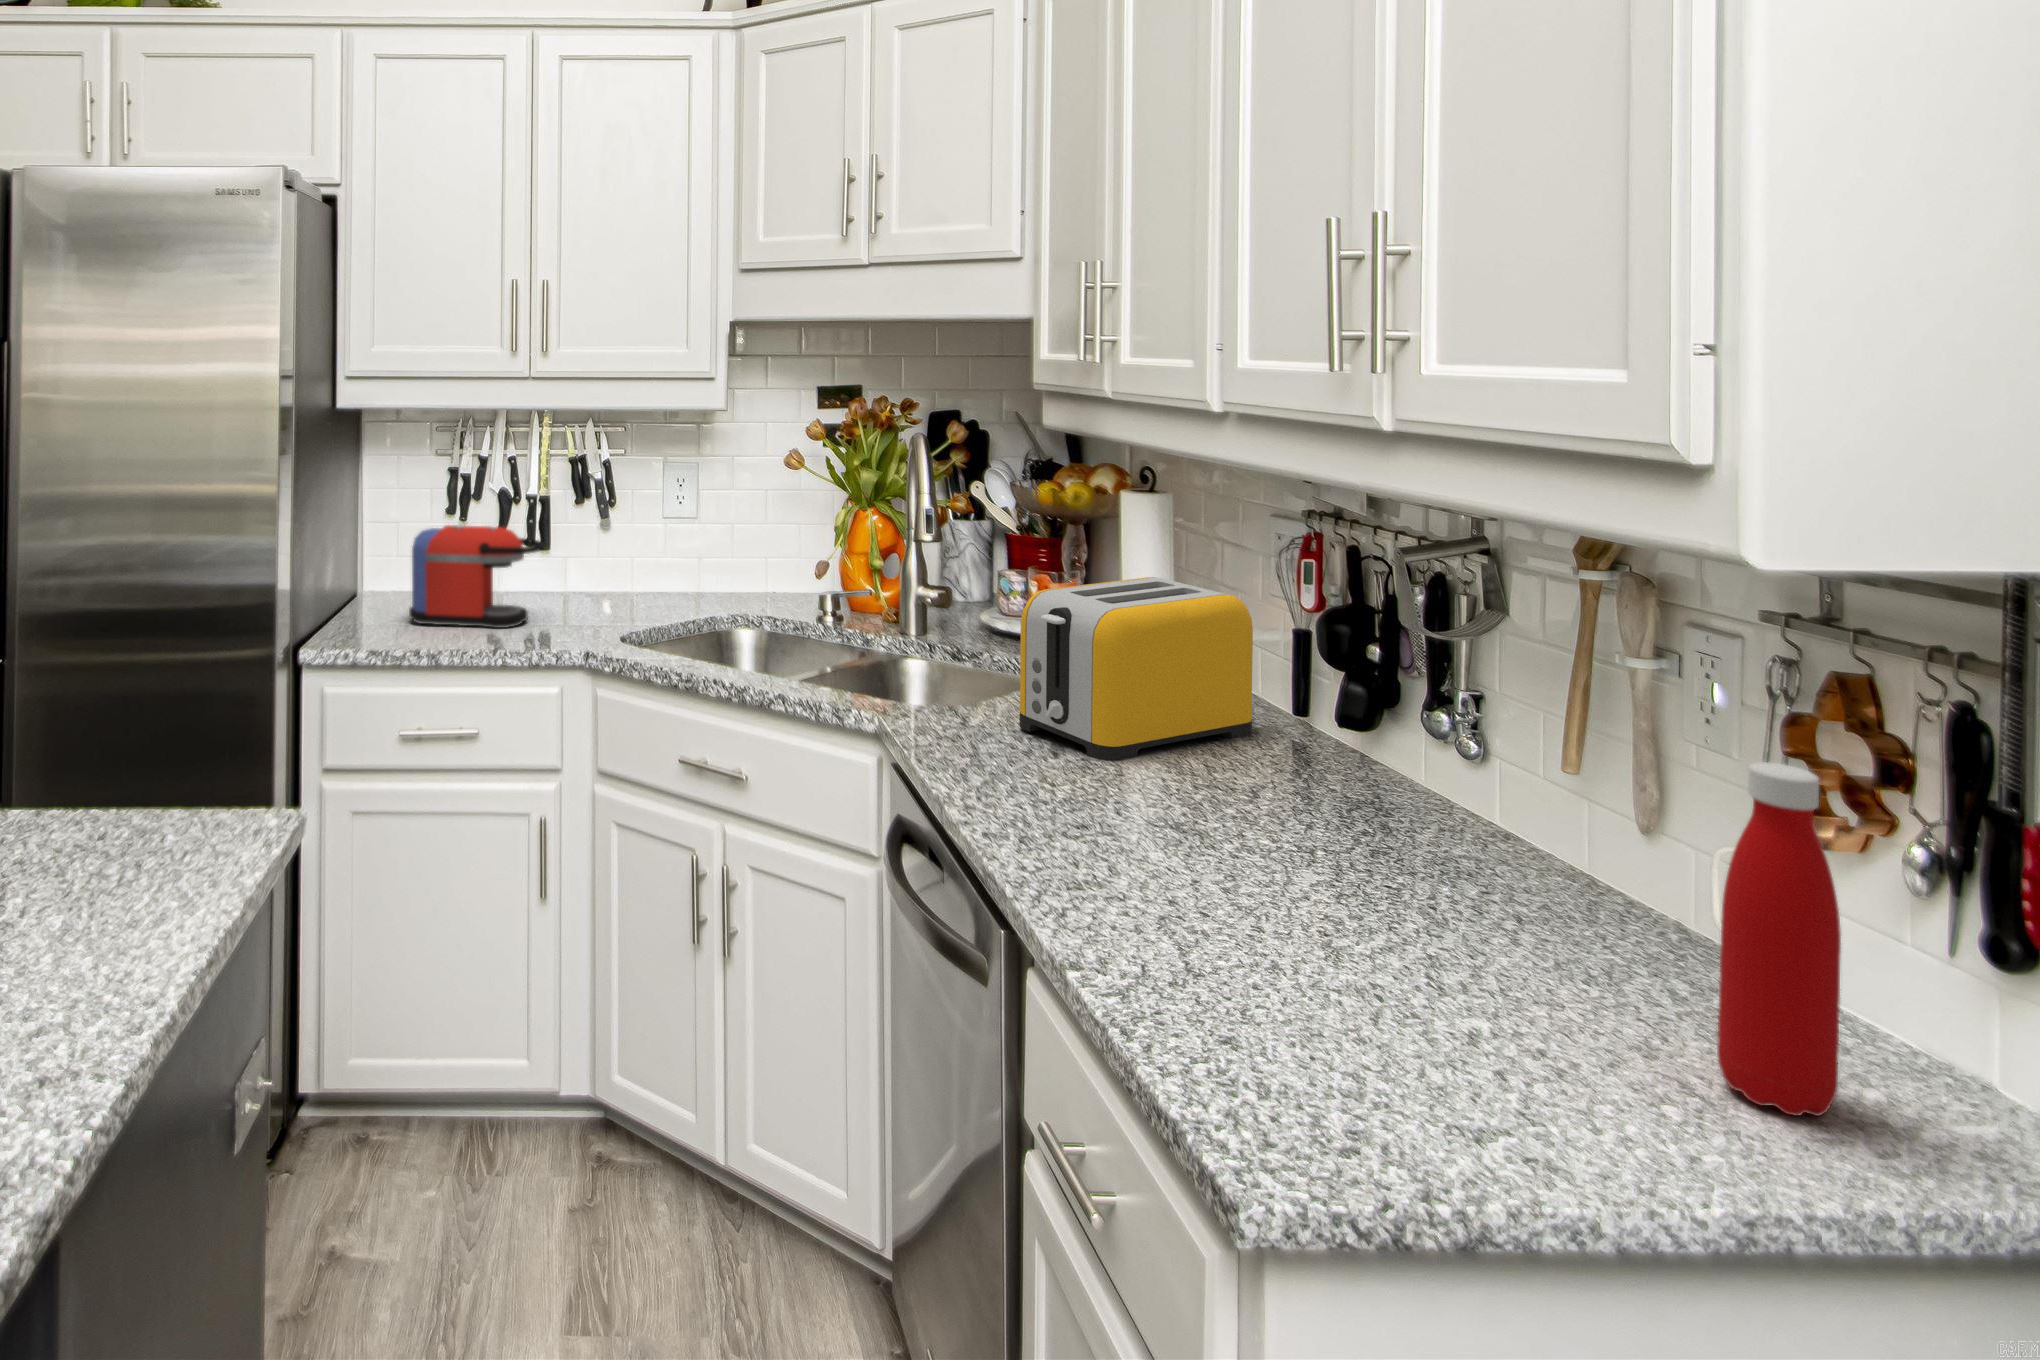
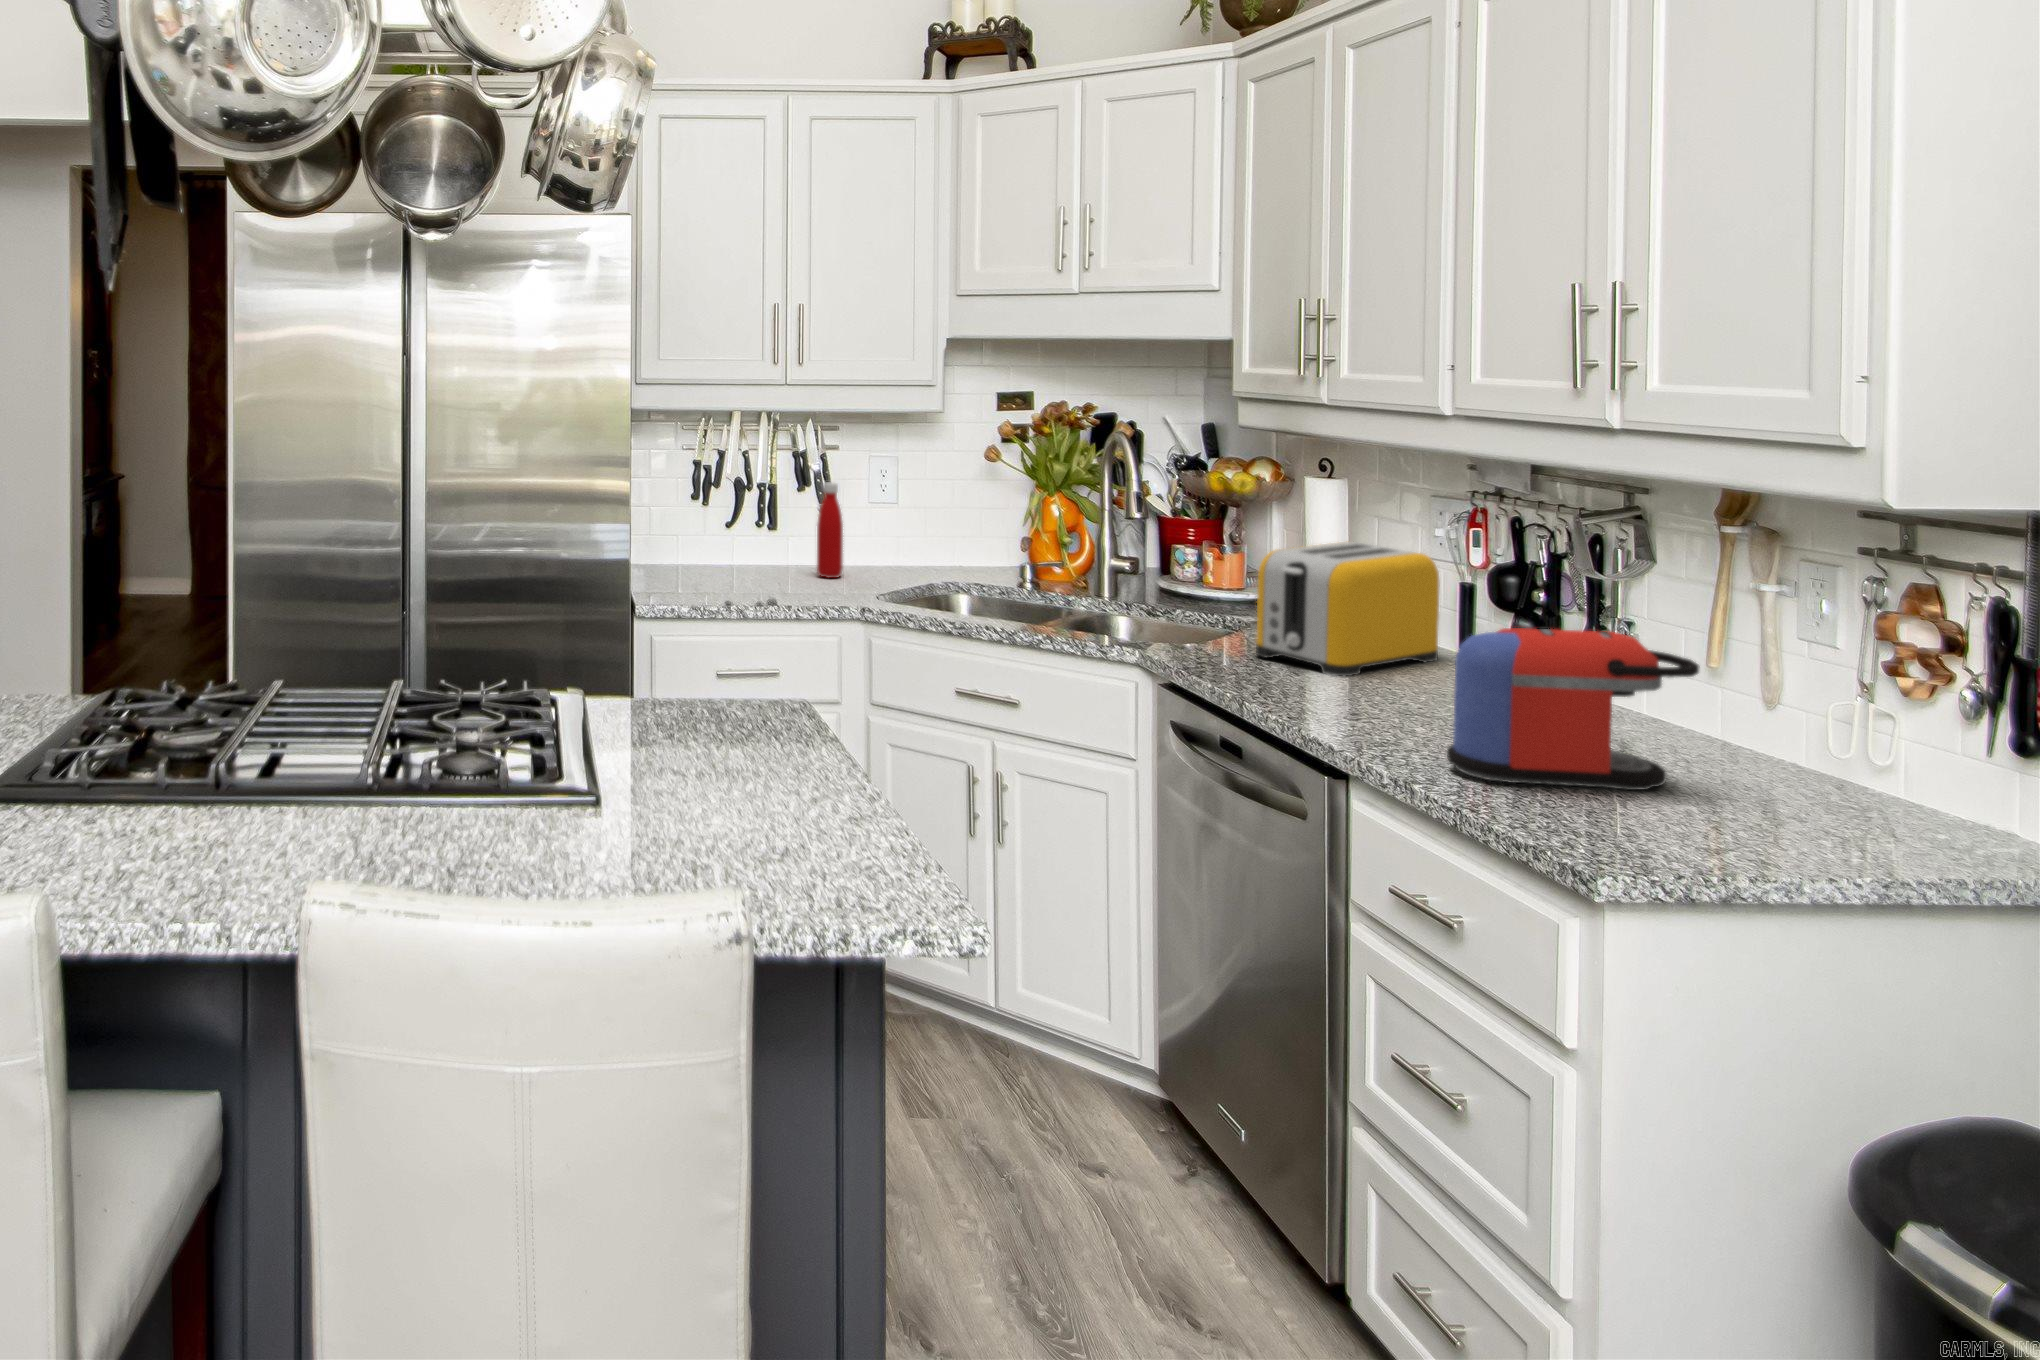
coffee maker: present [409,525,544,628] -> present [1447,628,1700,790]
bottle: present [1717,762,1841,1116] -> present [817,482,843,578]

